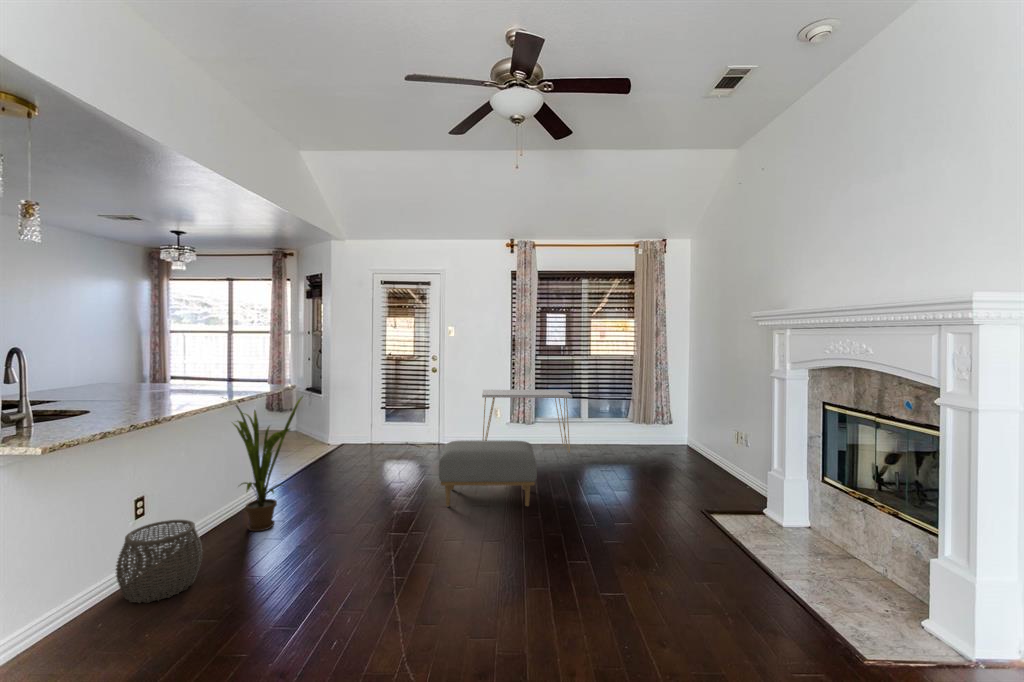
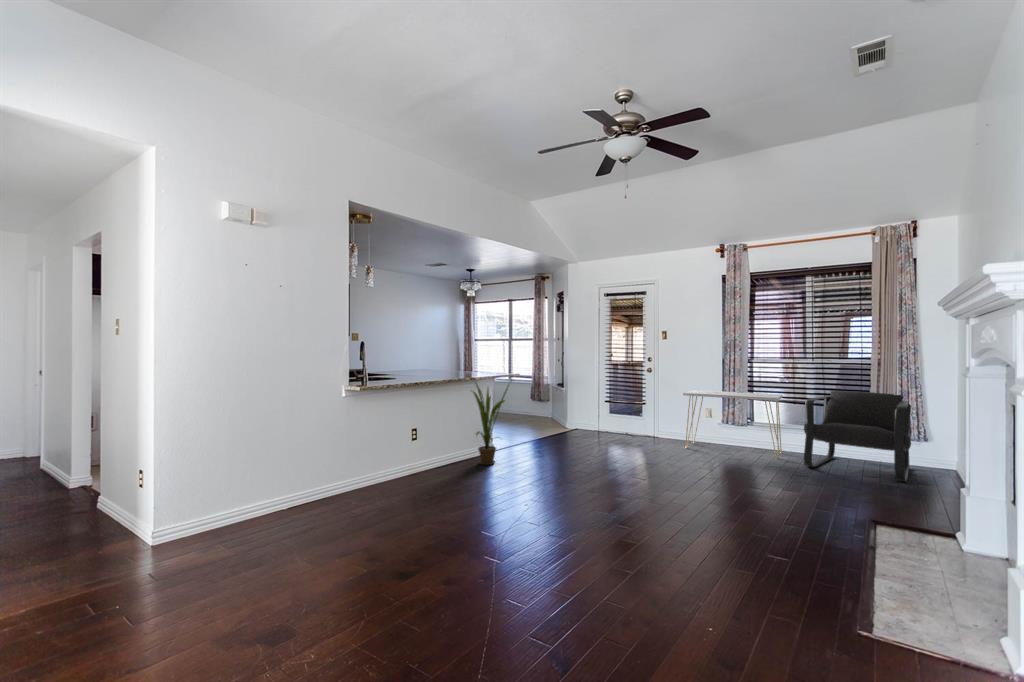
armchair: none [596,384,678,462] -> present [804,391,911,481]
ottoman: present [439,440,537,507] -> none [605,425,700,484]
woven basket: present [116,520,202,603] -> none [405,442,445,481]

